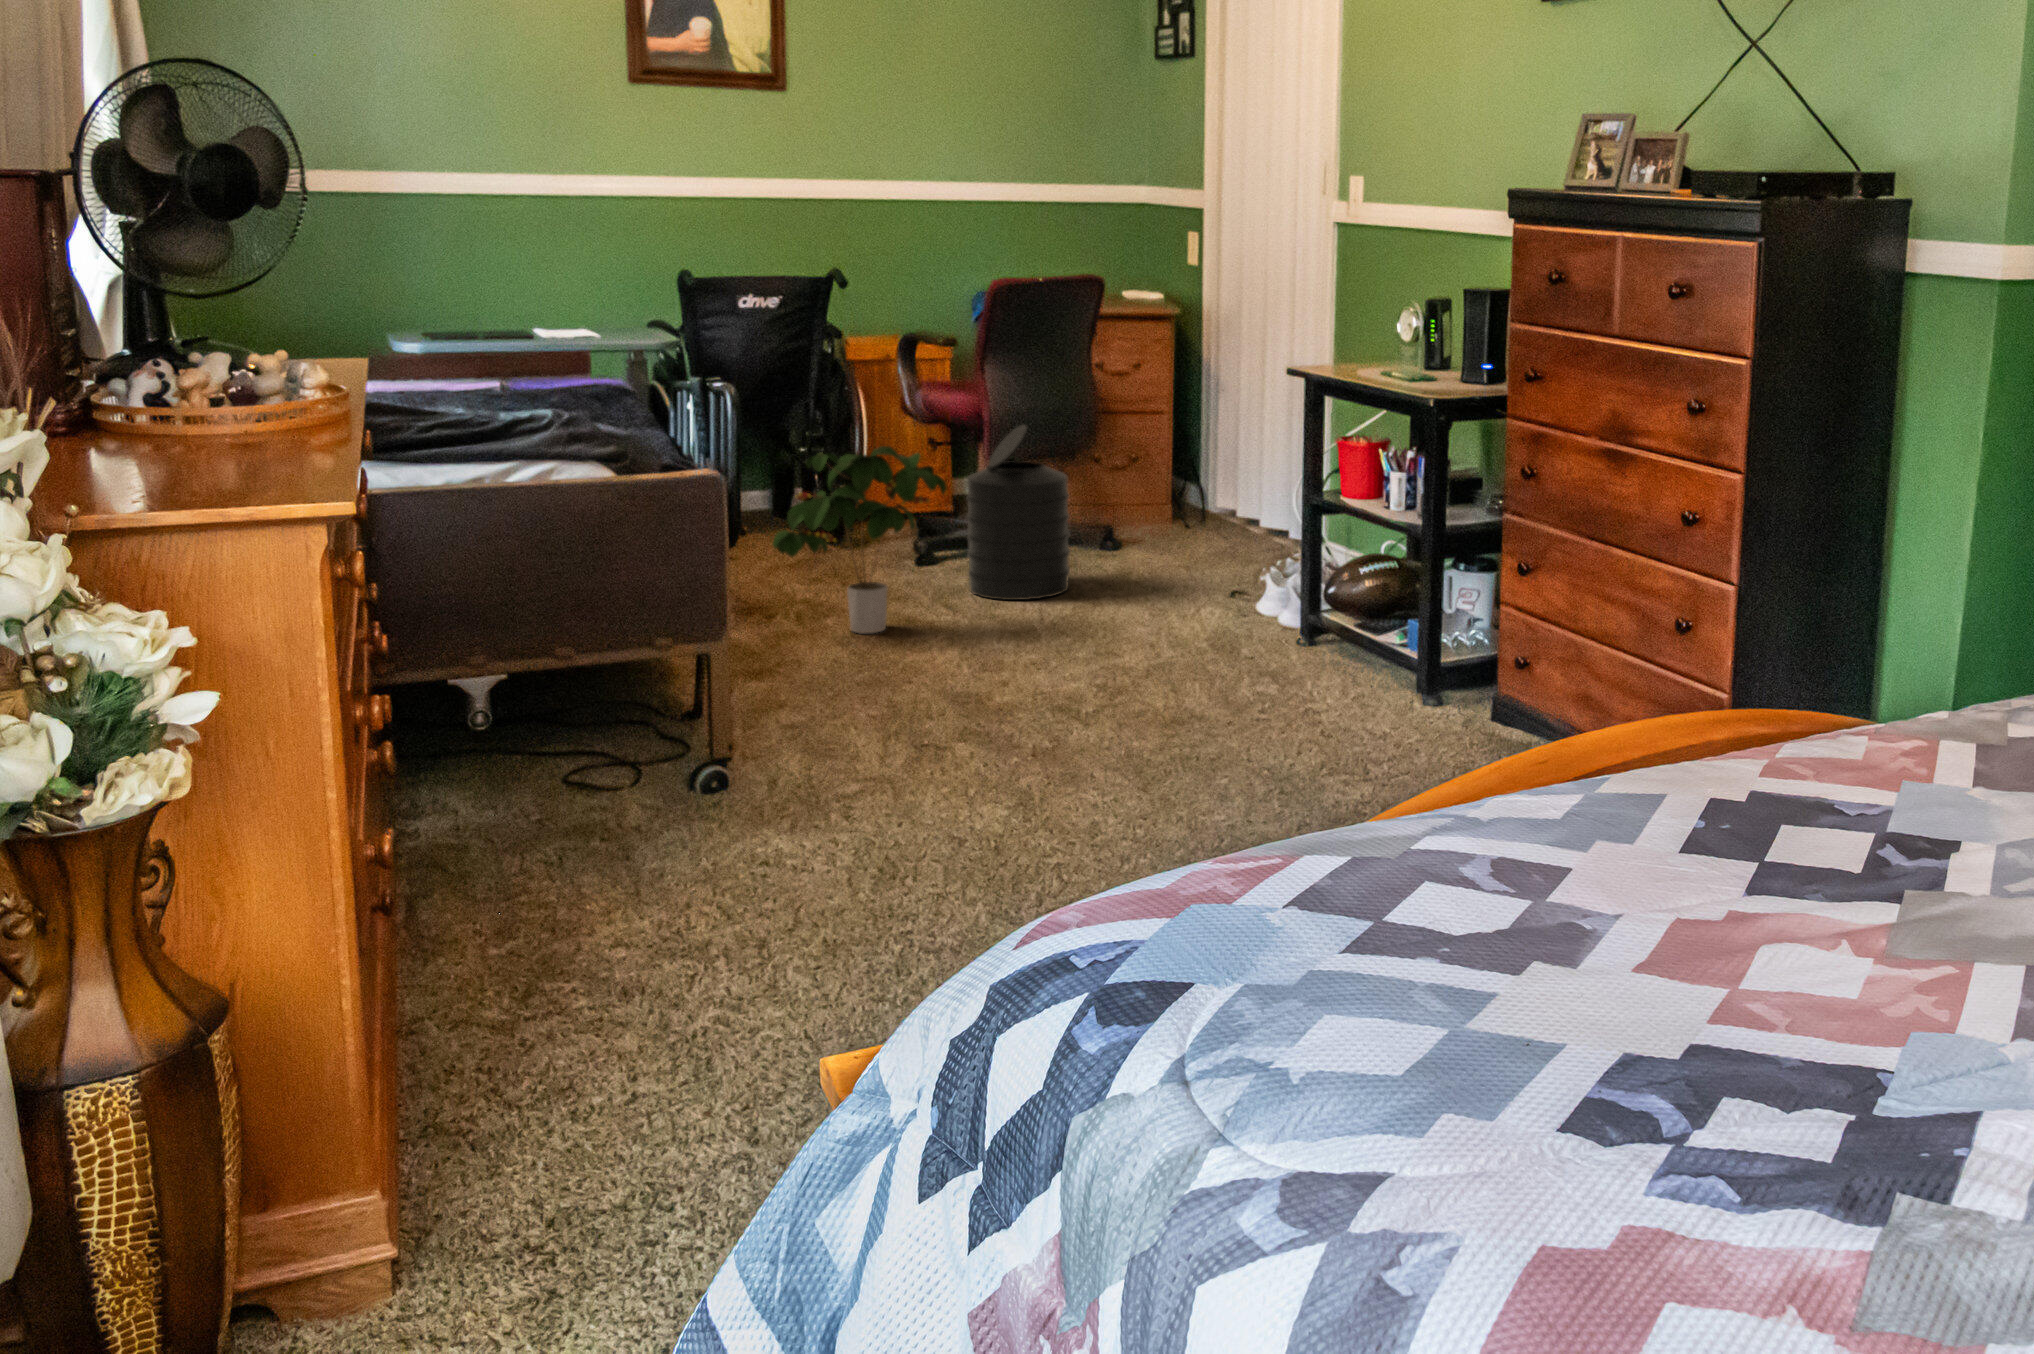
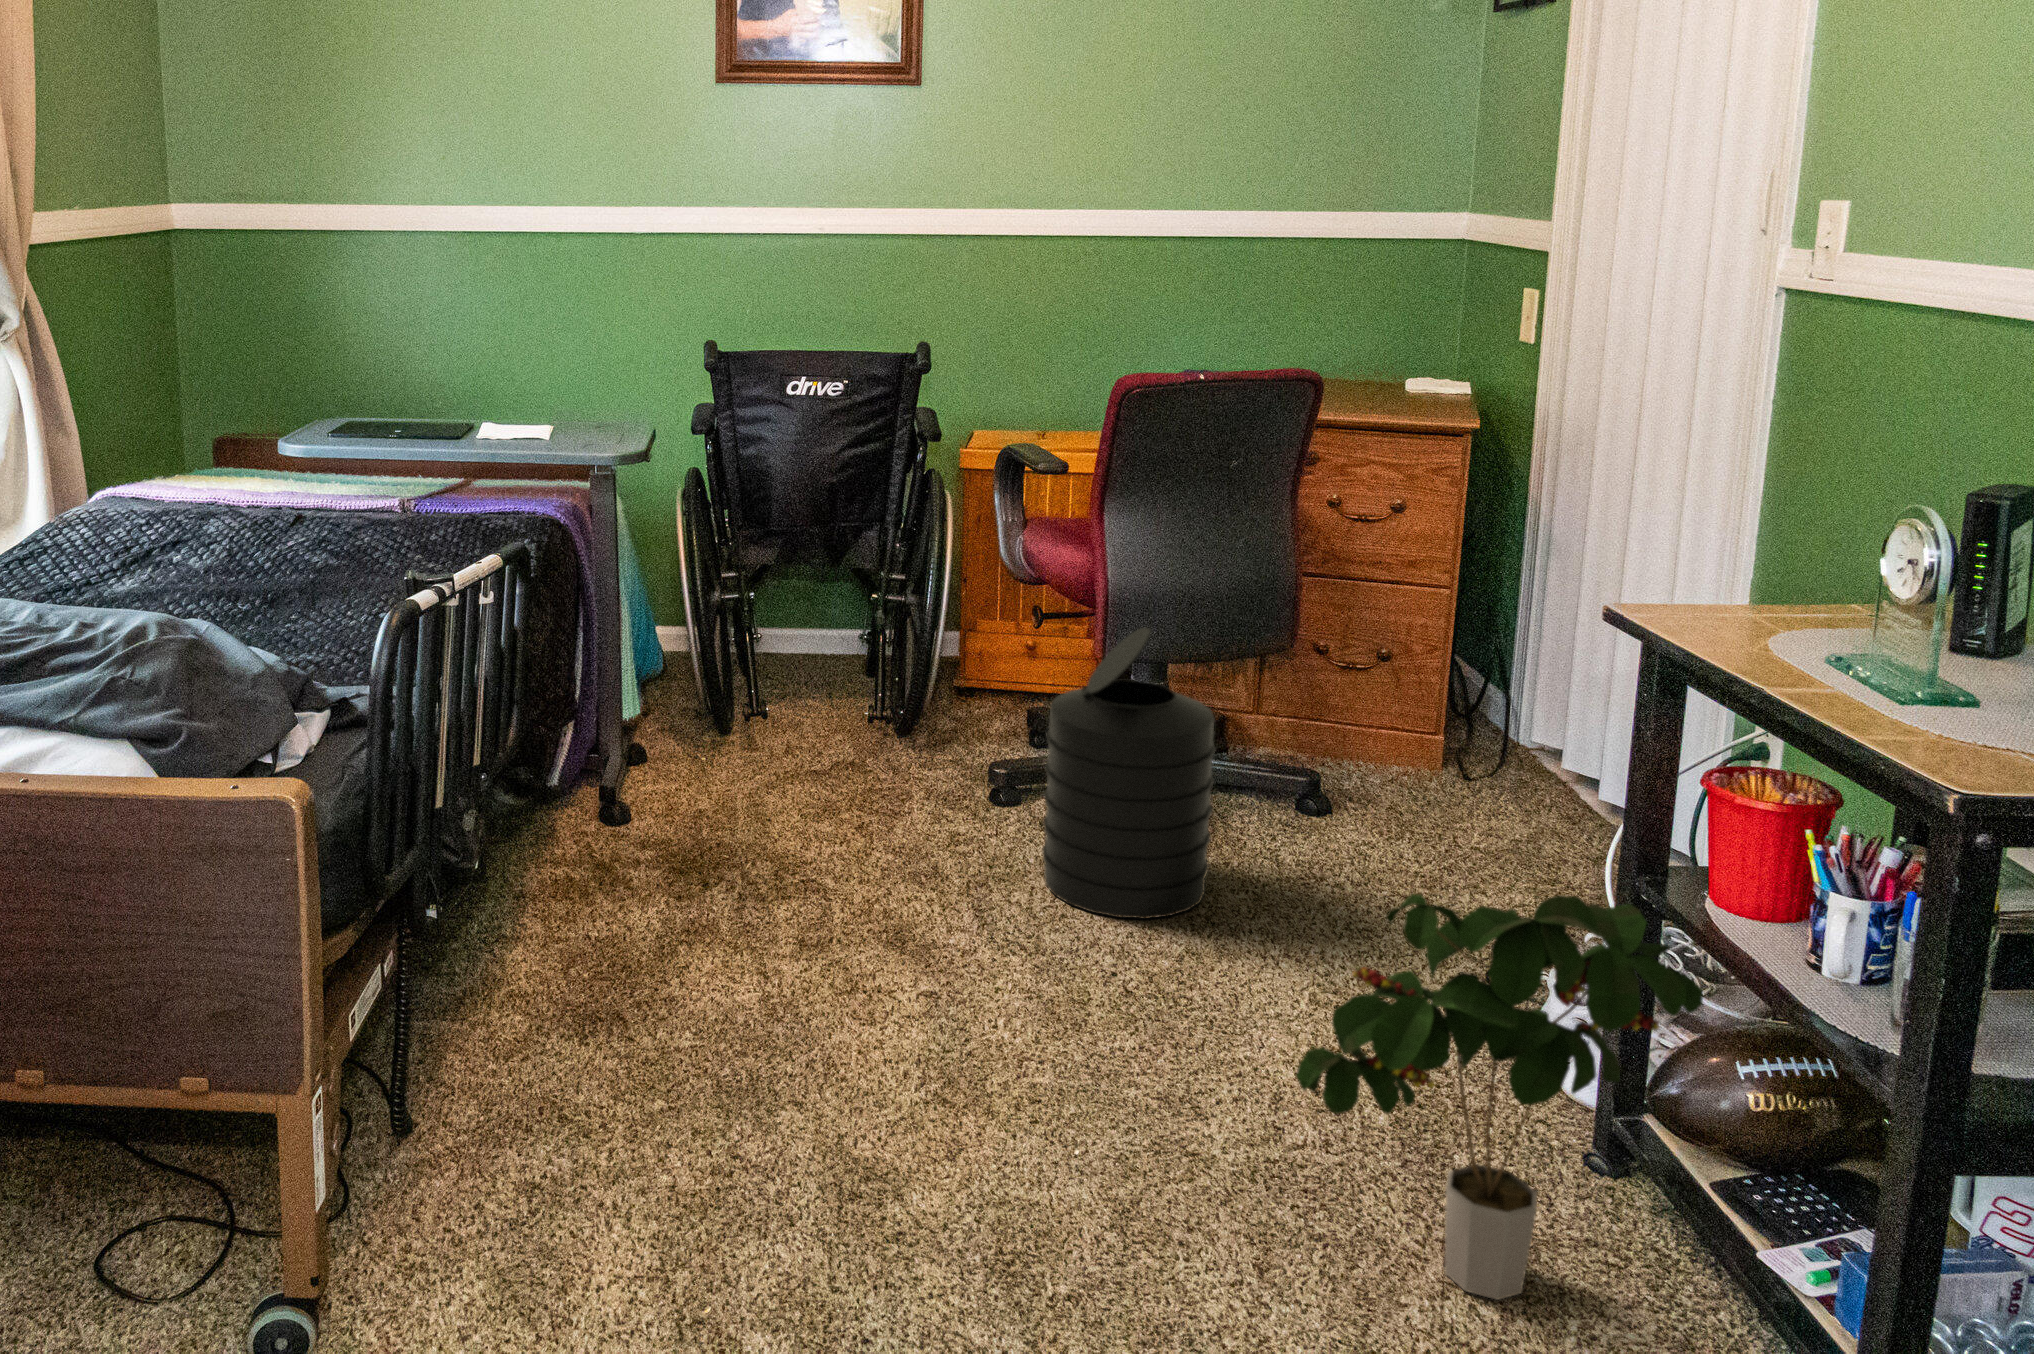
potted plant: present [772,446,947,633] -> present [1296,893,1703,1300]

